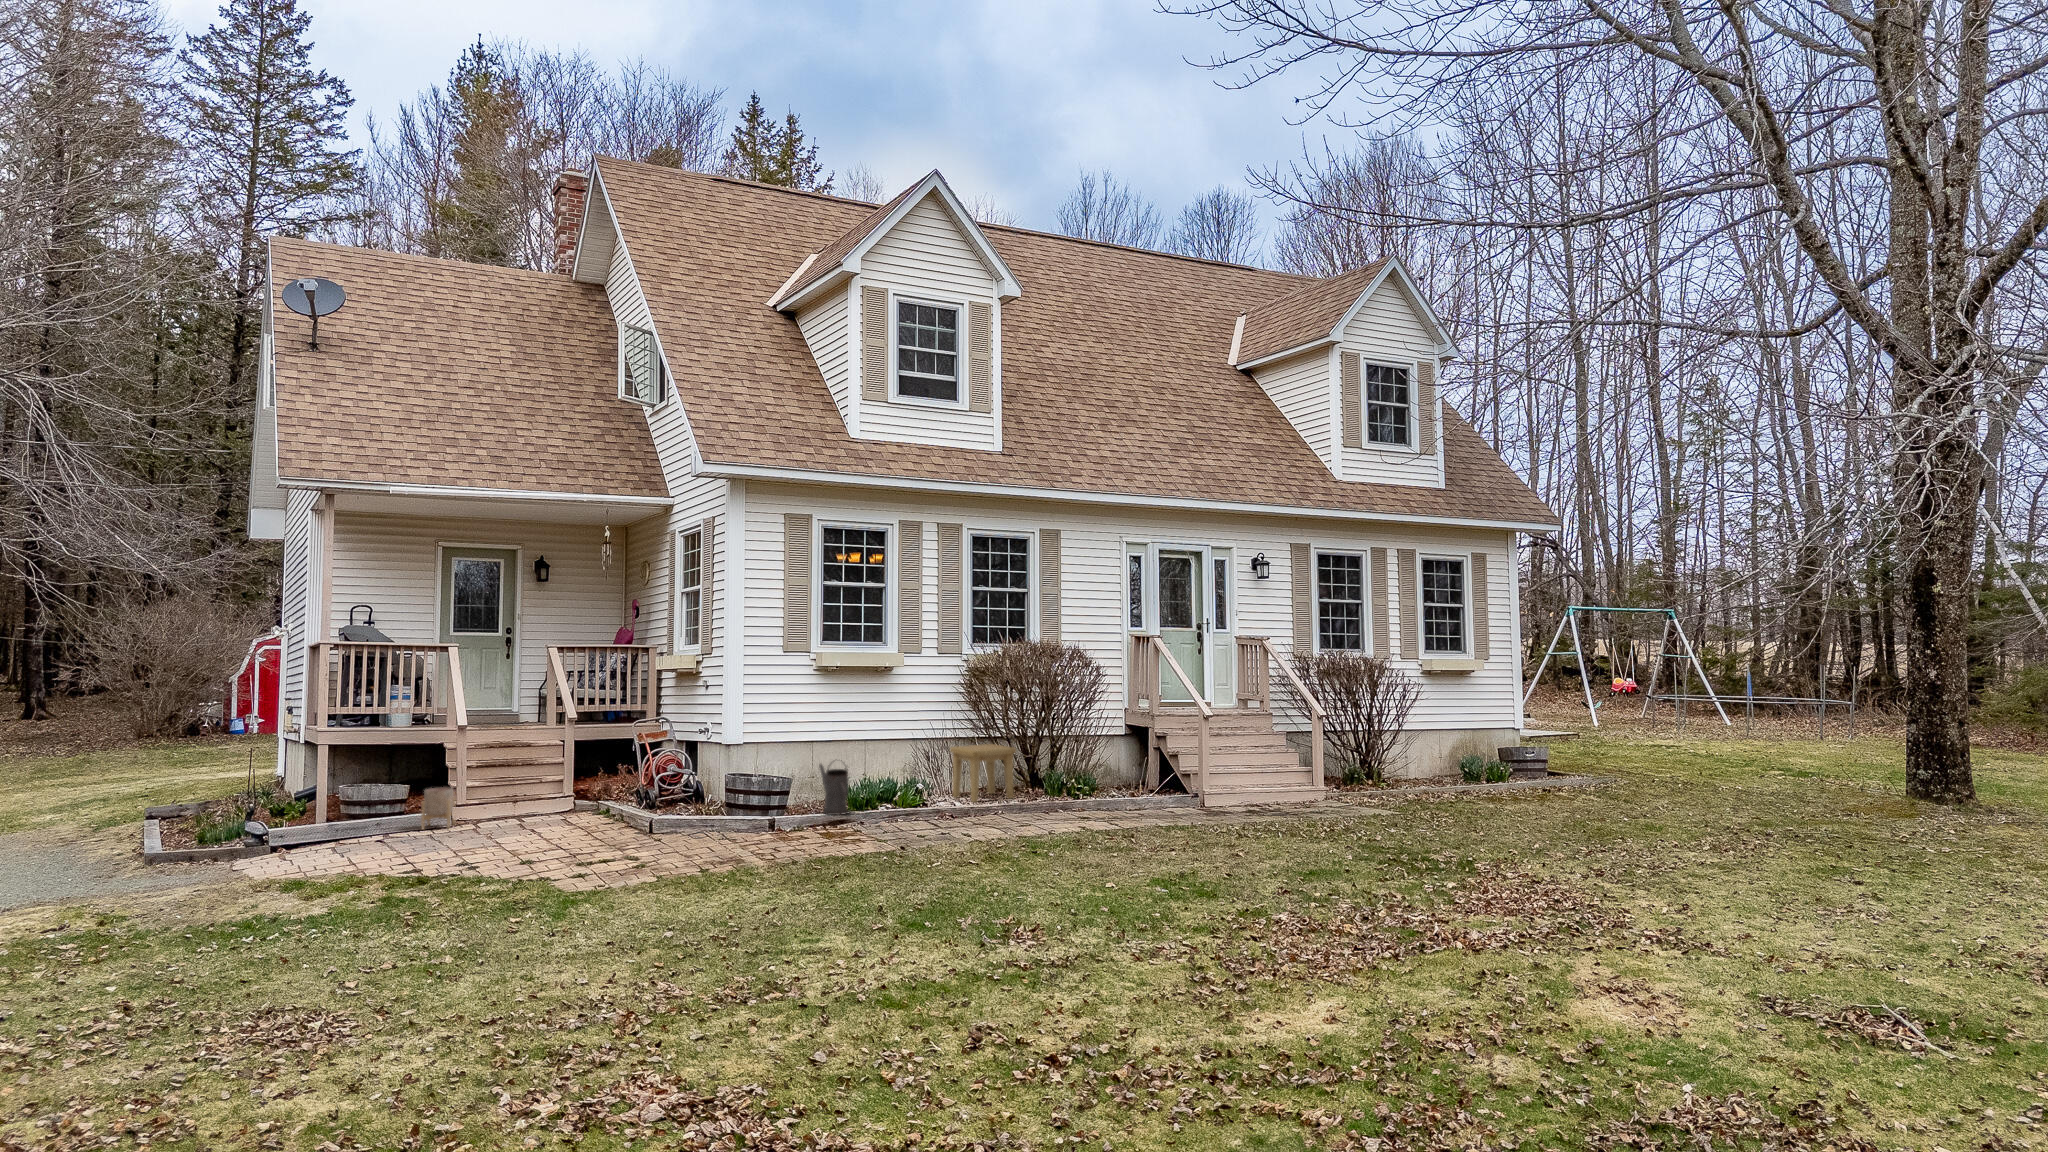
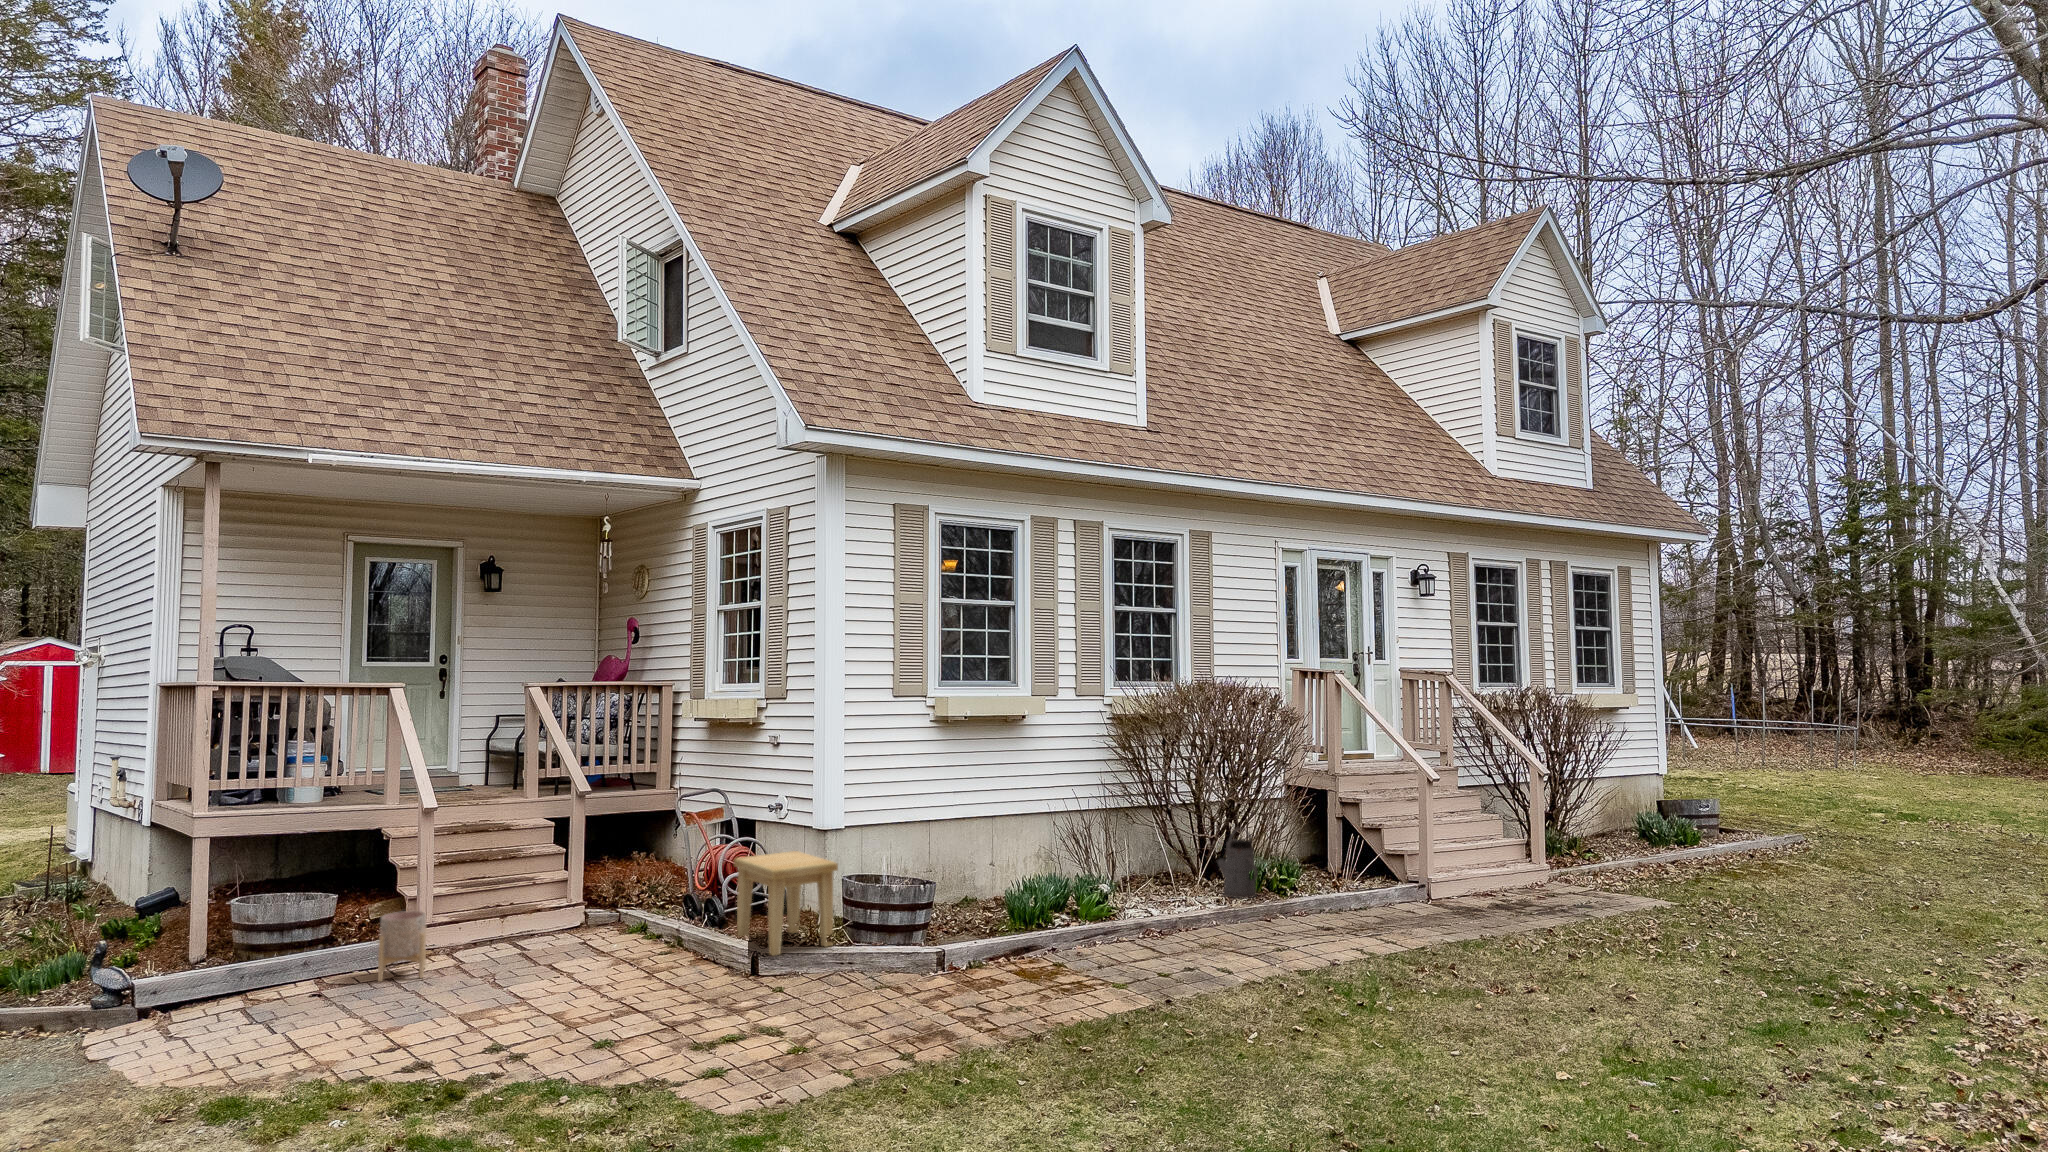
side table: present [950,744,1016,802] -> present [734,851,838,956]
watering can: present [819,764,849,815] -> present [1218,828,1258,898]

